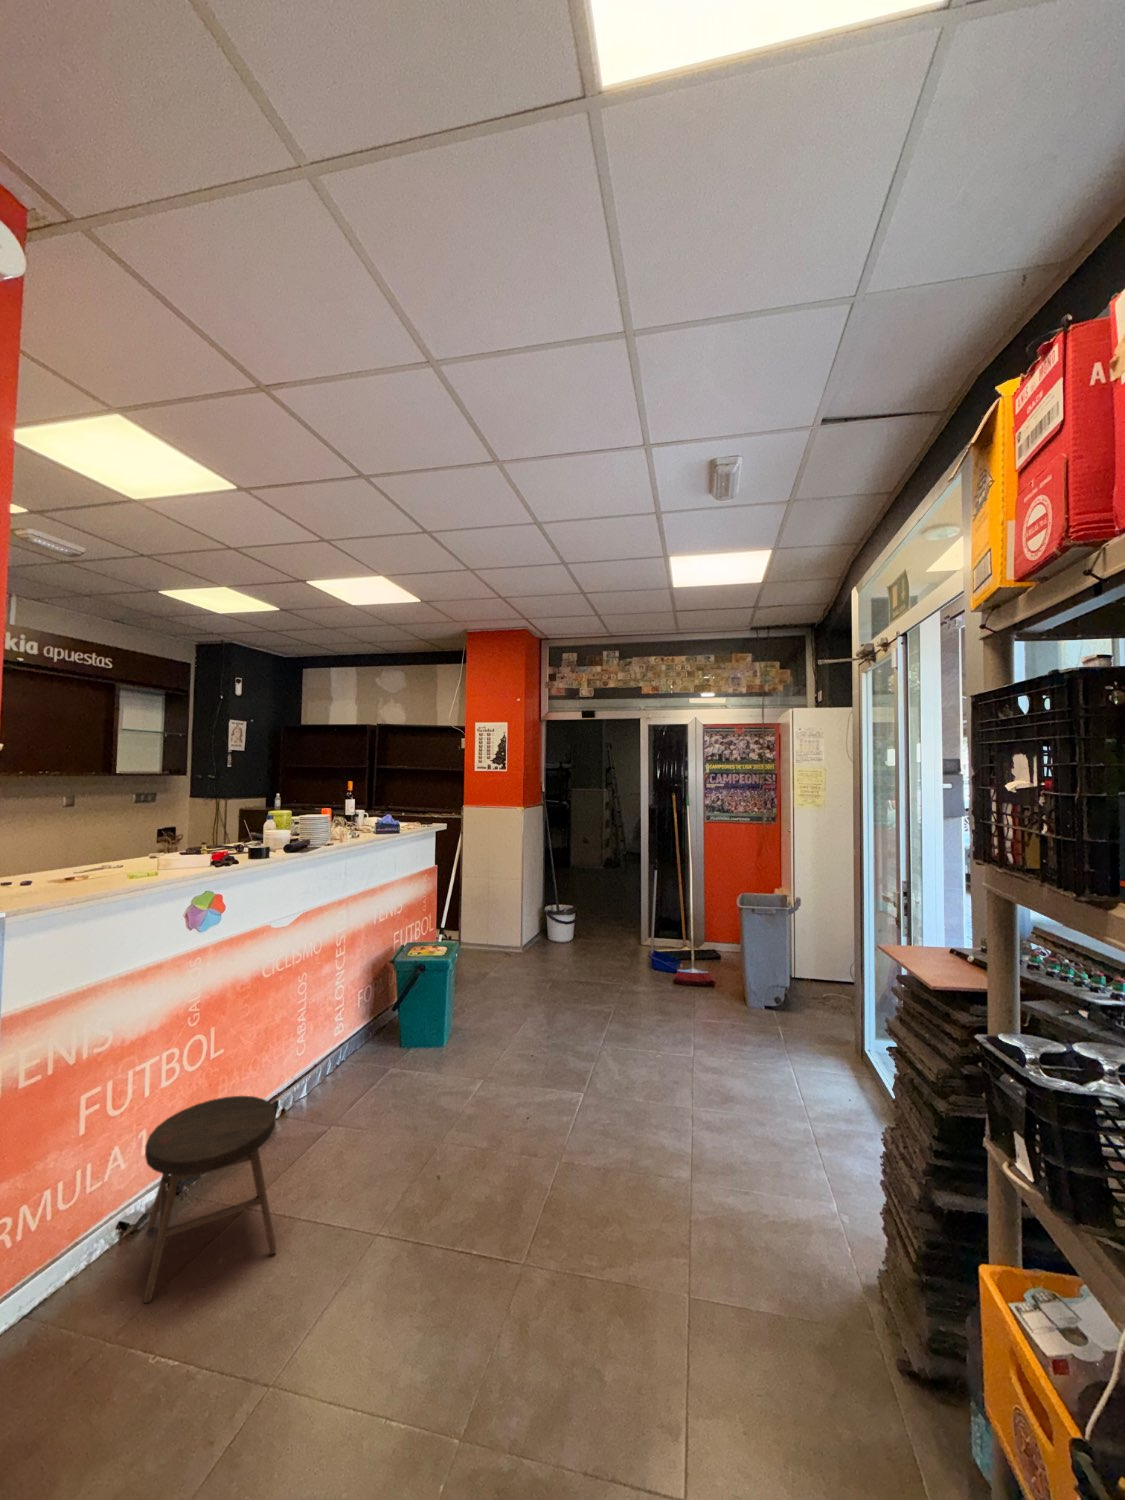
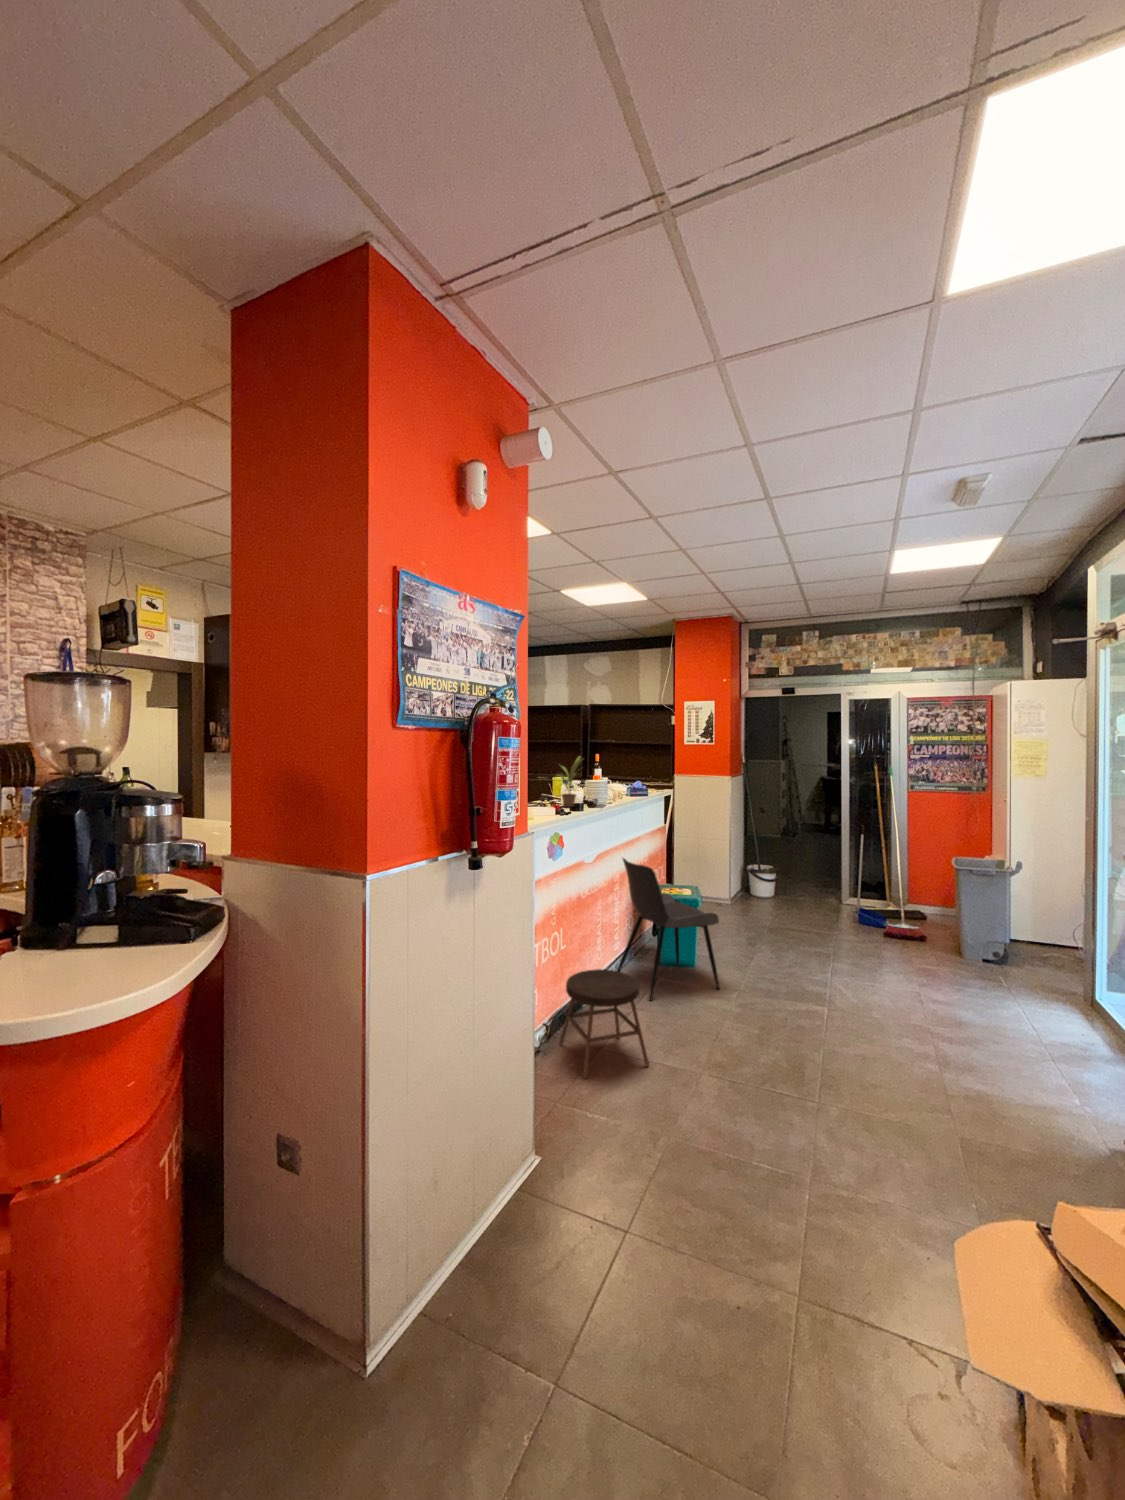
potted plant: none [237,781,286,850] -> present [554,756,582,807]
dining chair: none [320,915,453,1116] -> present [617,858,720,1001]

